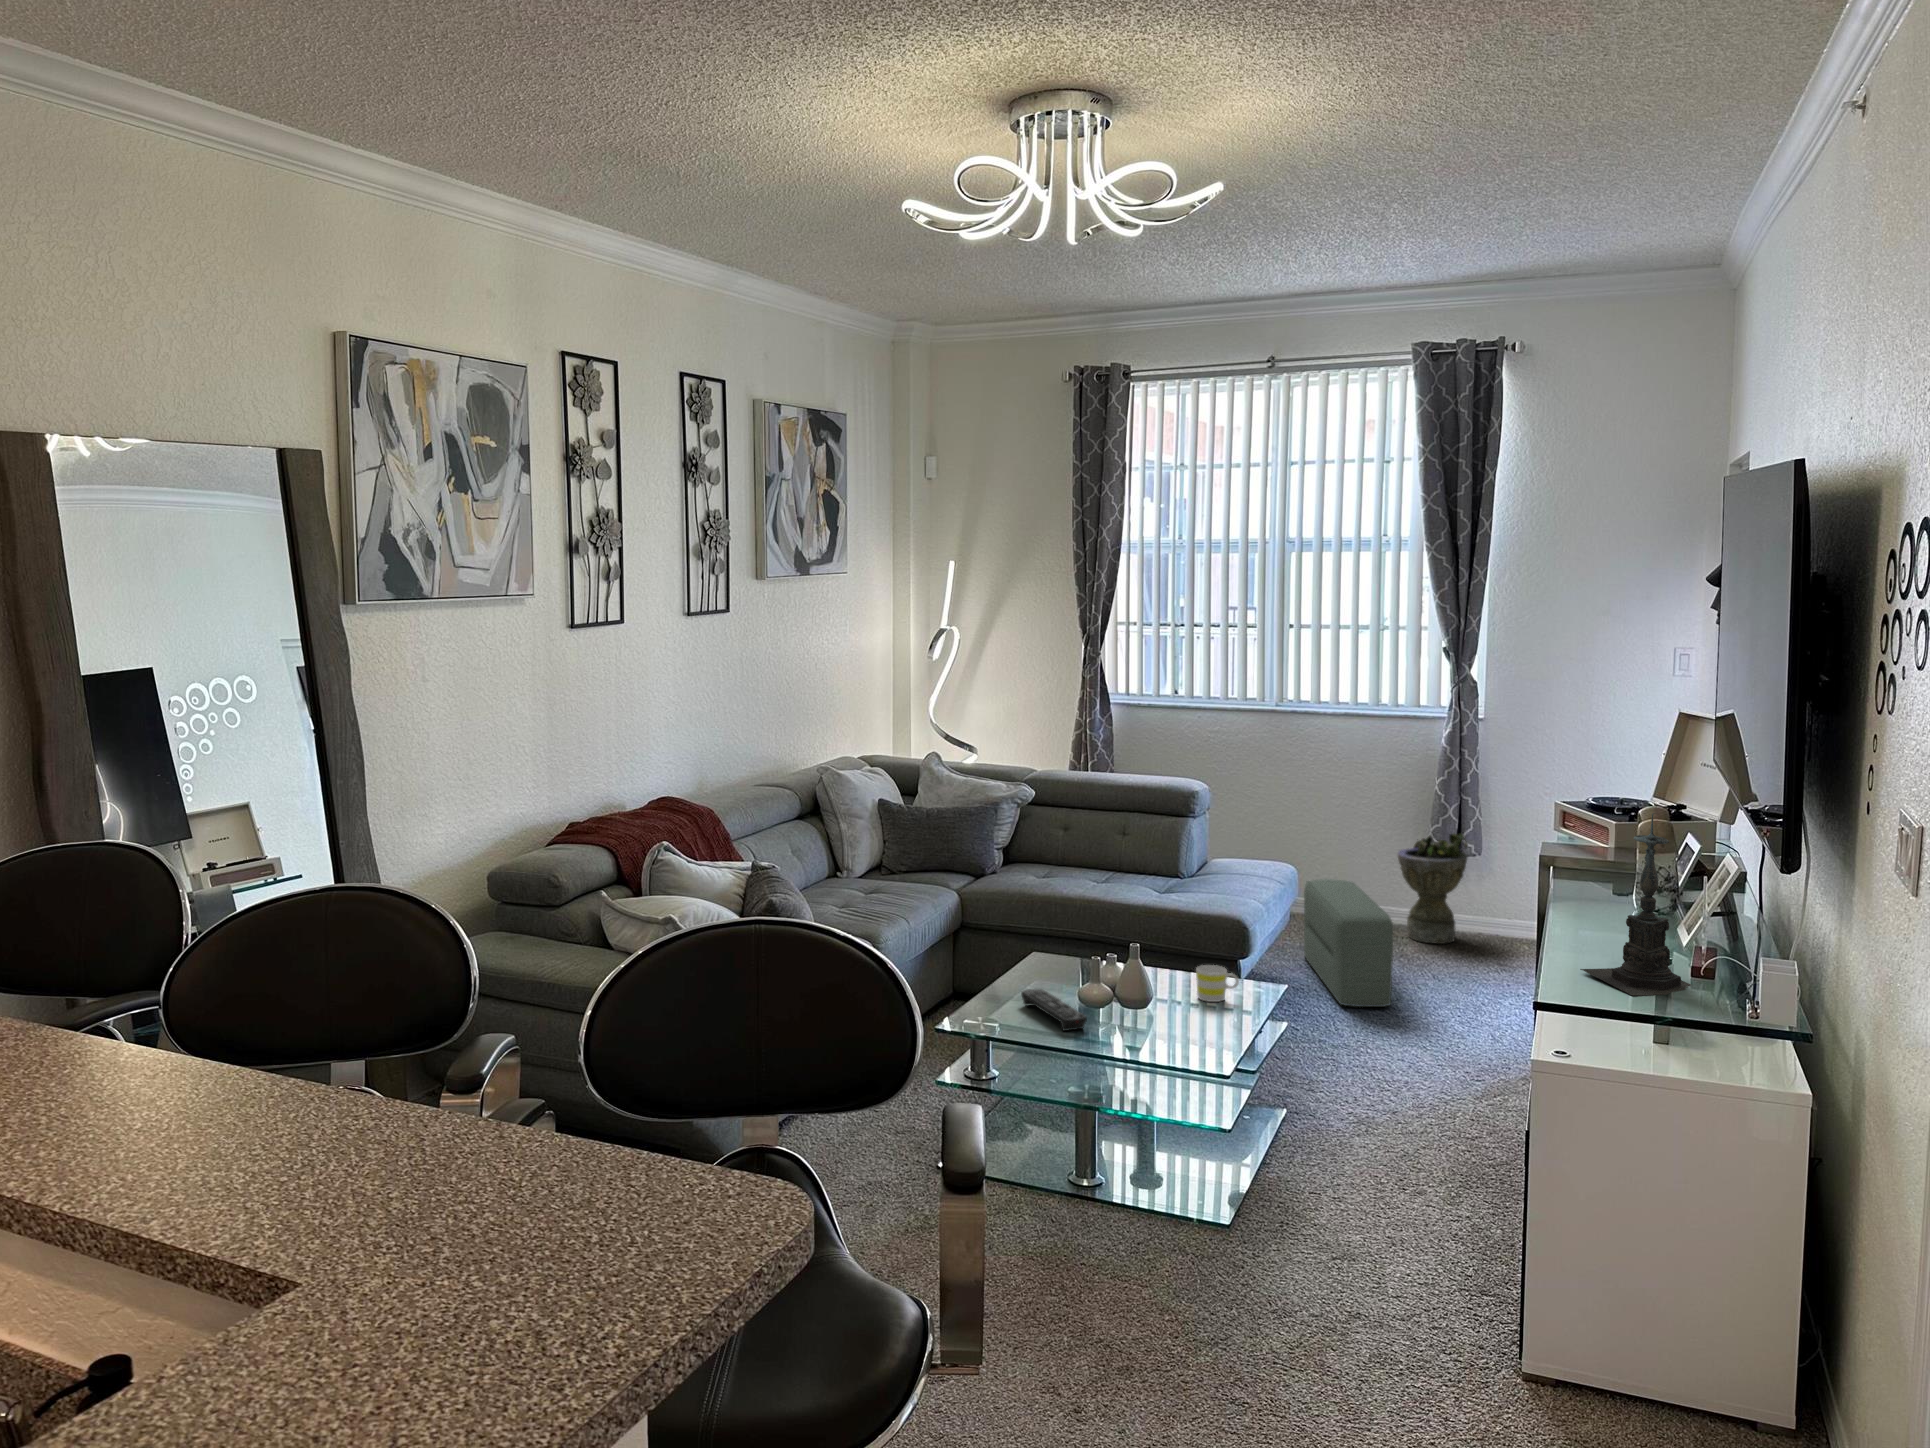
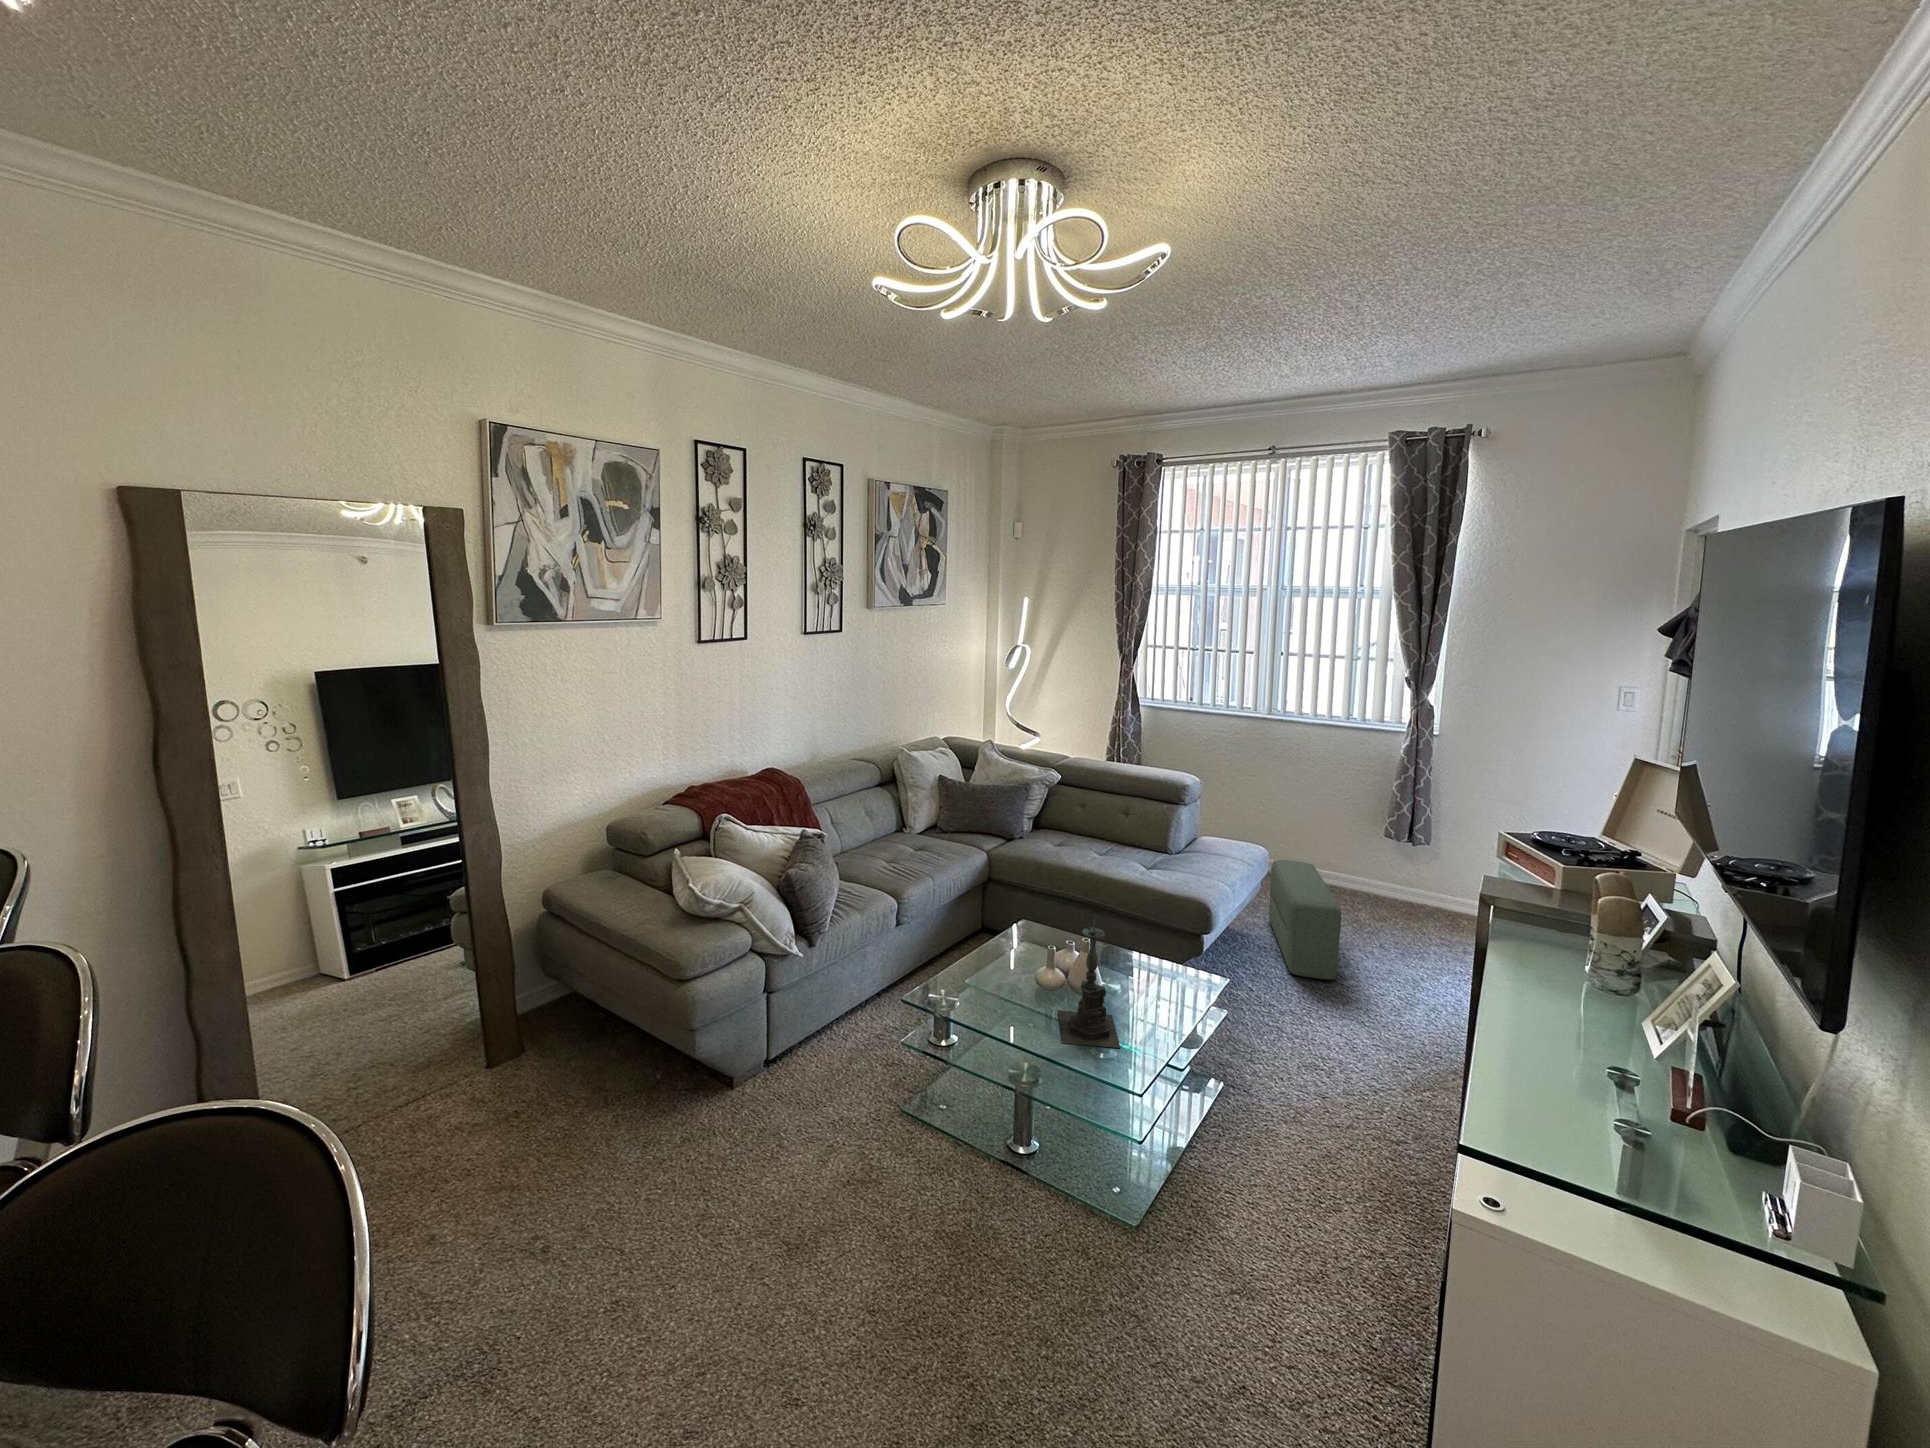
candle holder: present [1580,813,1691,996] -> present [1058,915,1120,1048]
planter: present [1397,834,1468,944] -> none [1357,827,1419,917]
mug: present [1196,965,1239,1002] -> none [1139,955,1177,991]
remote control: present [1021,989,1087,1031] -> none [984,961,1027,1011]

